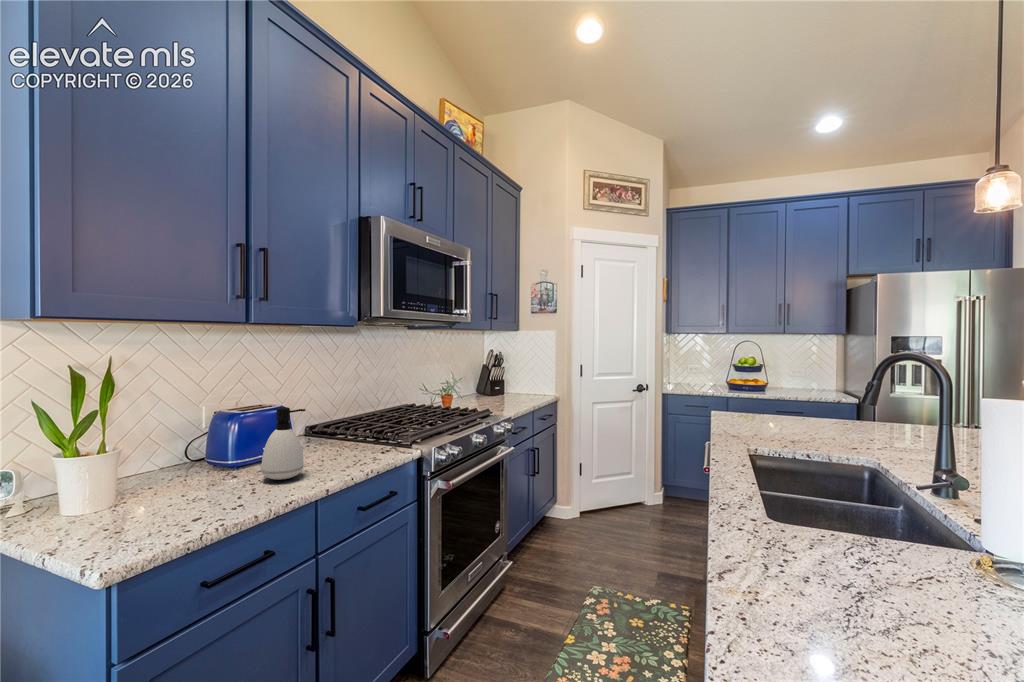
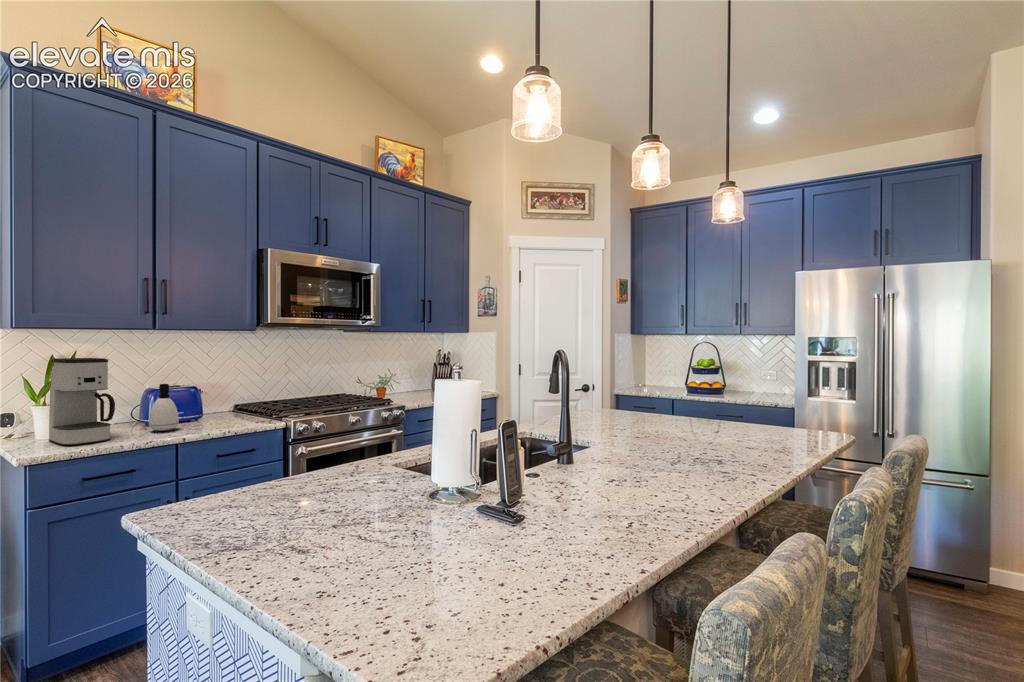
coffee maker: none [111,370,222,526] -> present [49,358,115,445]

